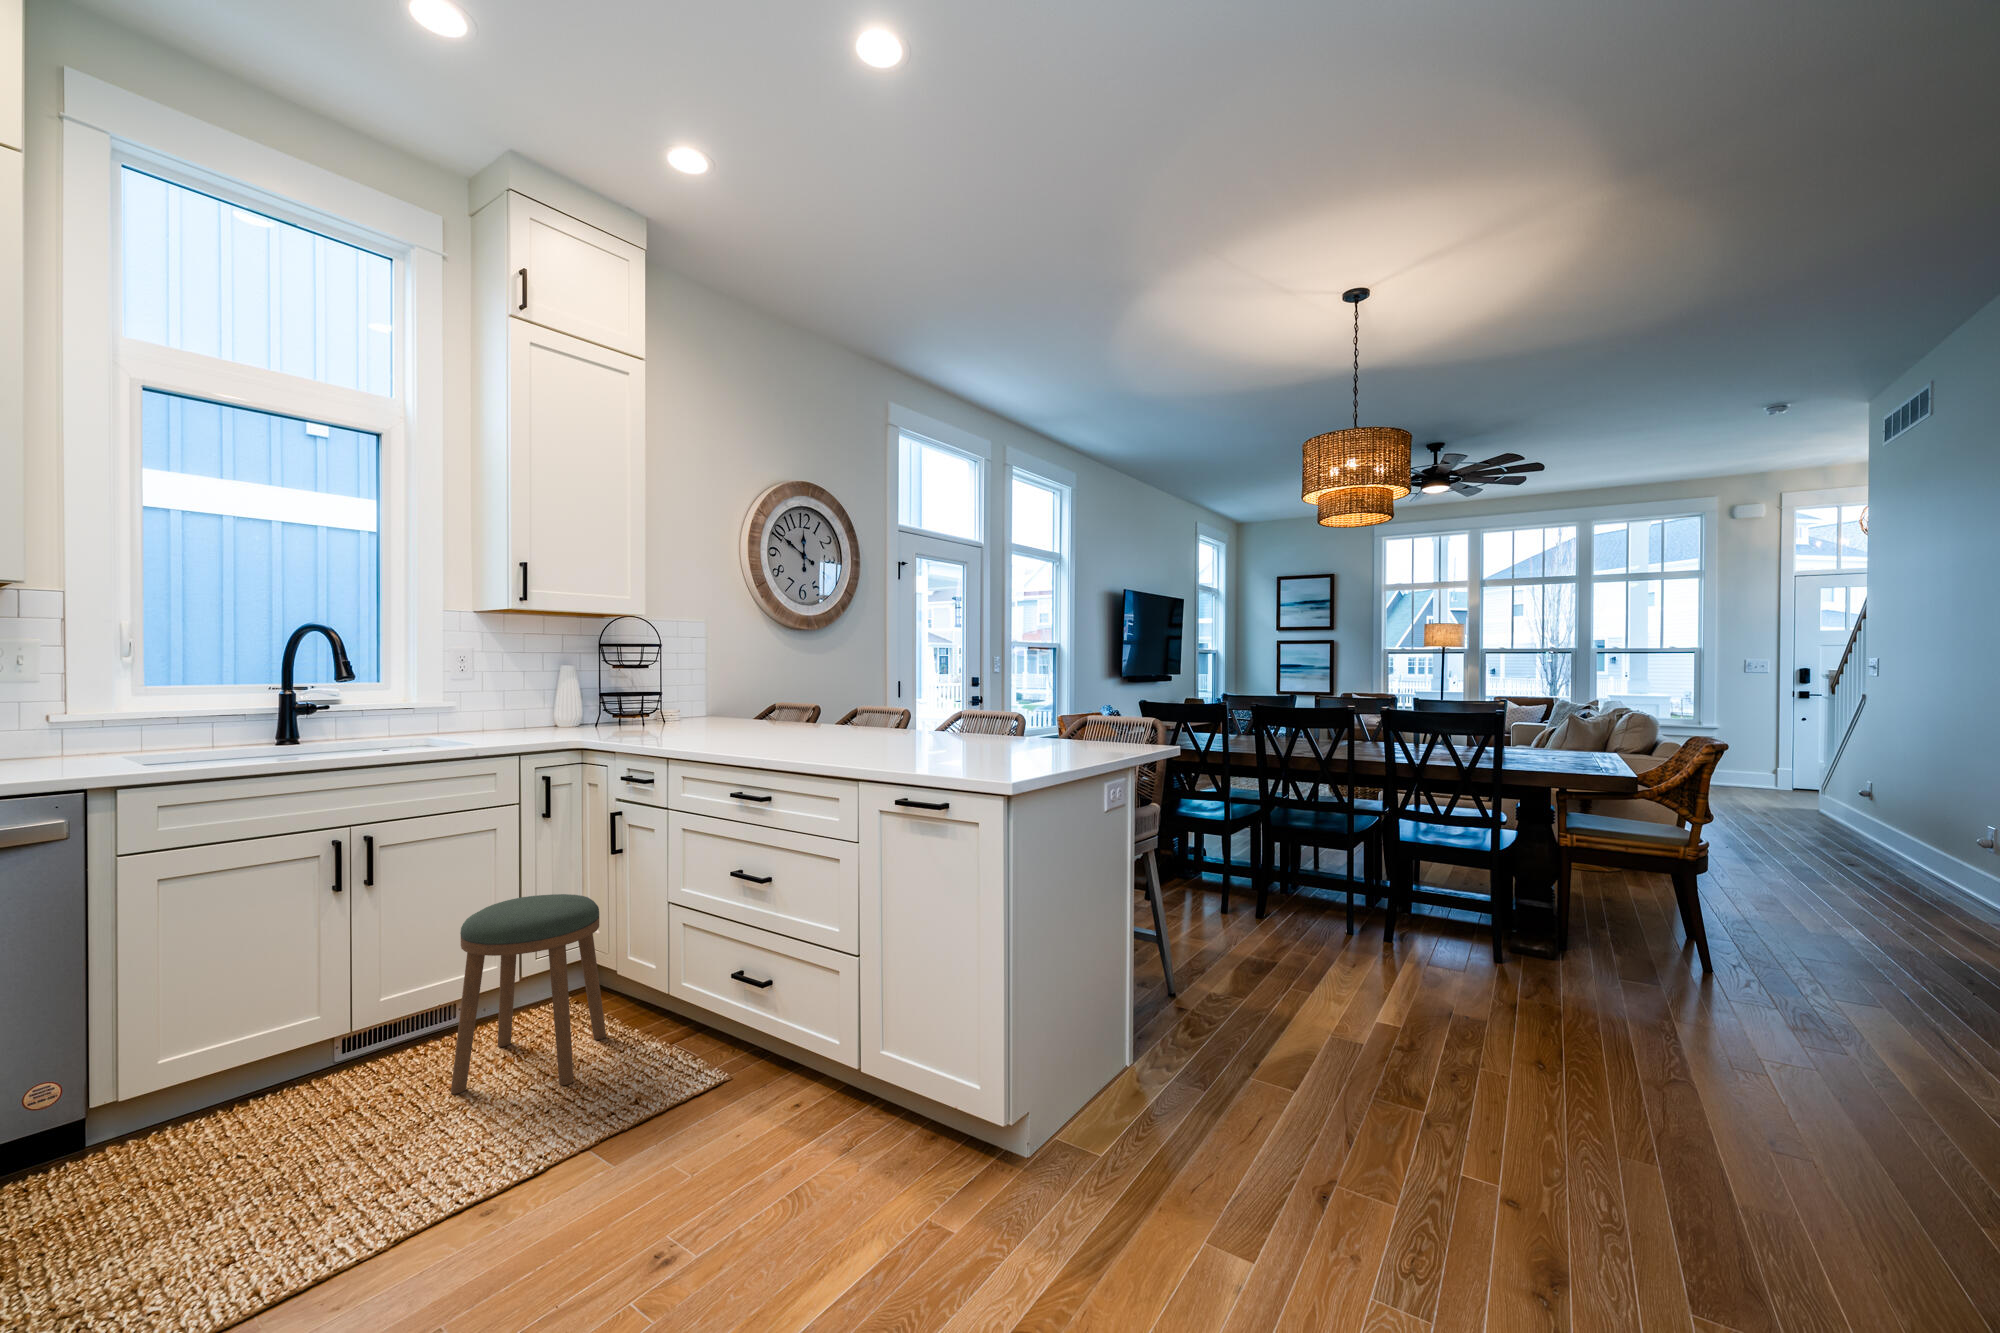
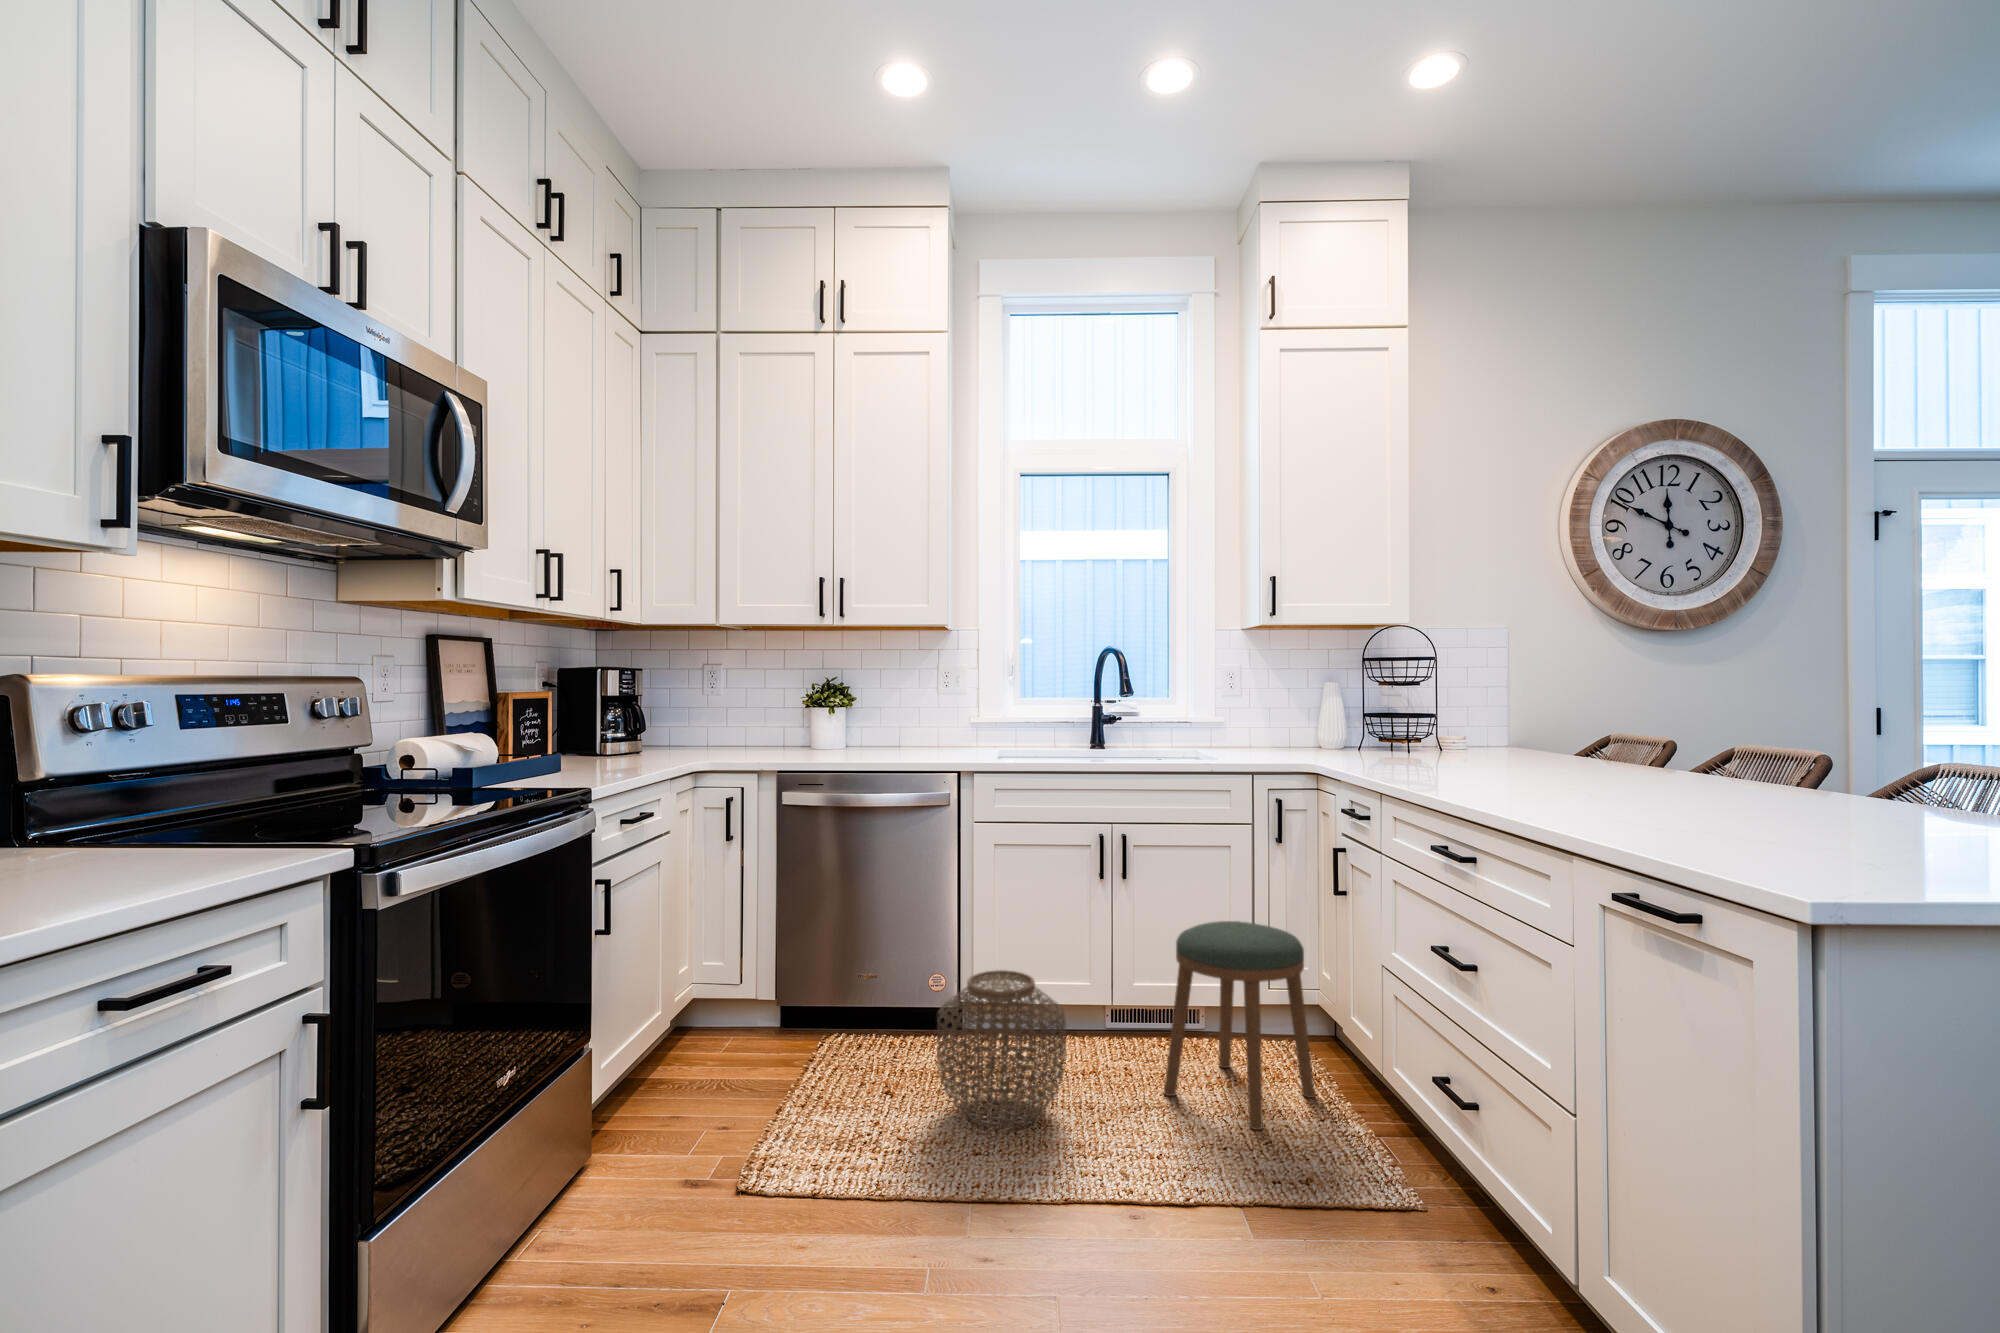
woven basket: none [117,1020,338,1232] -> present [937,970,1066,1129]

